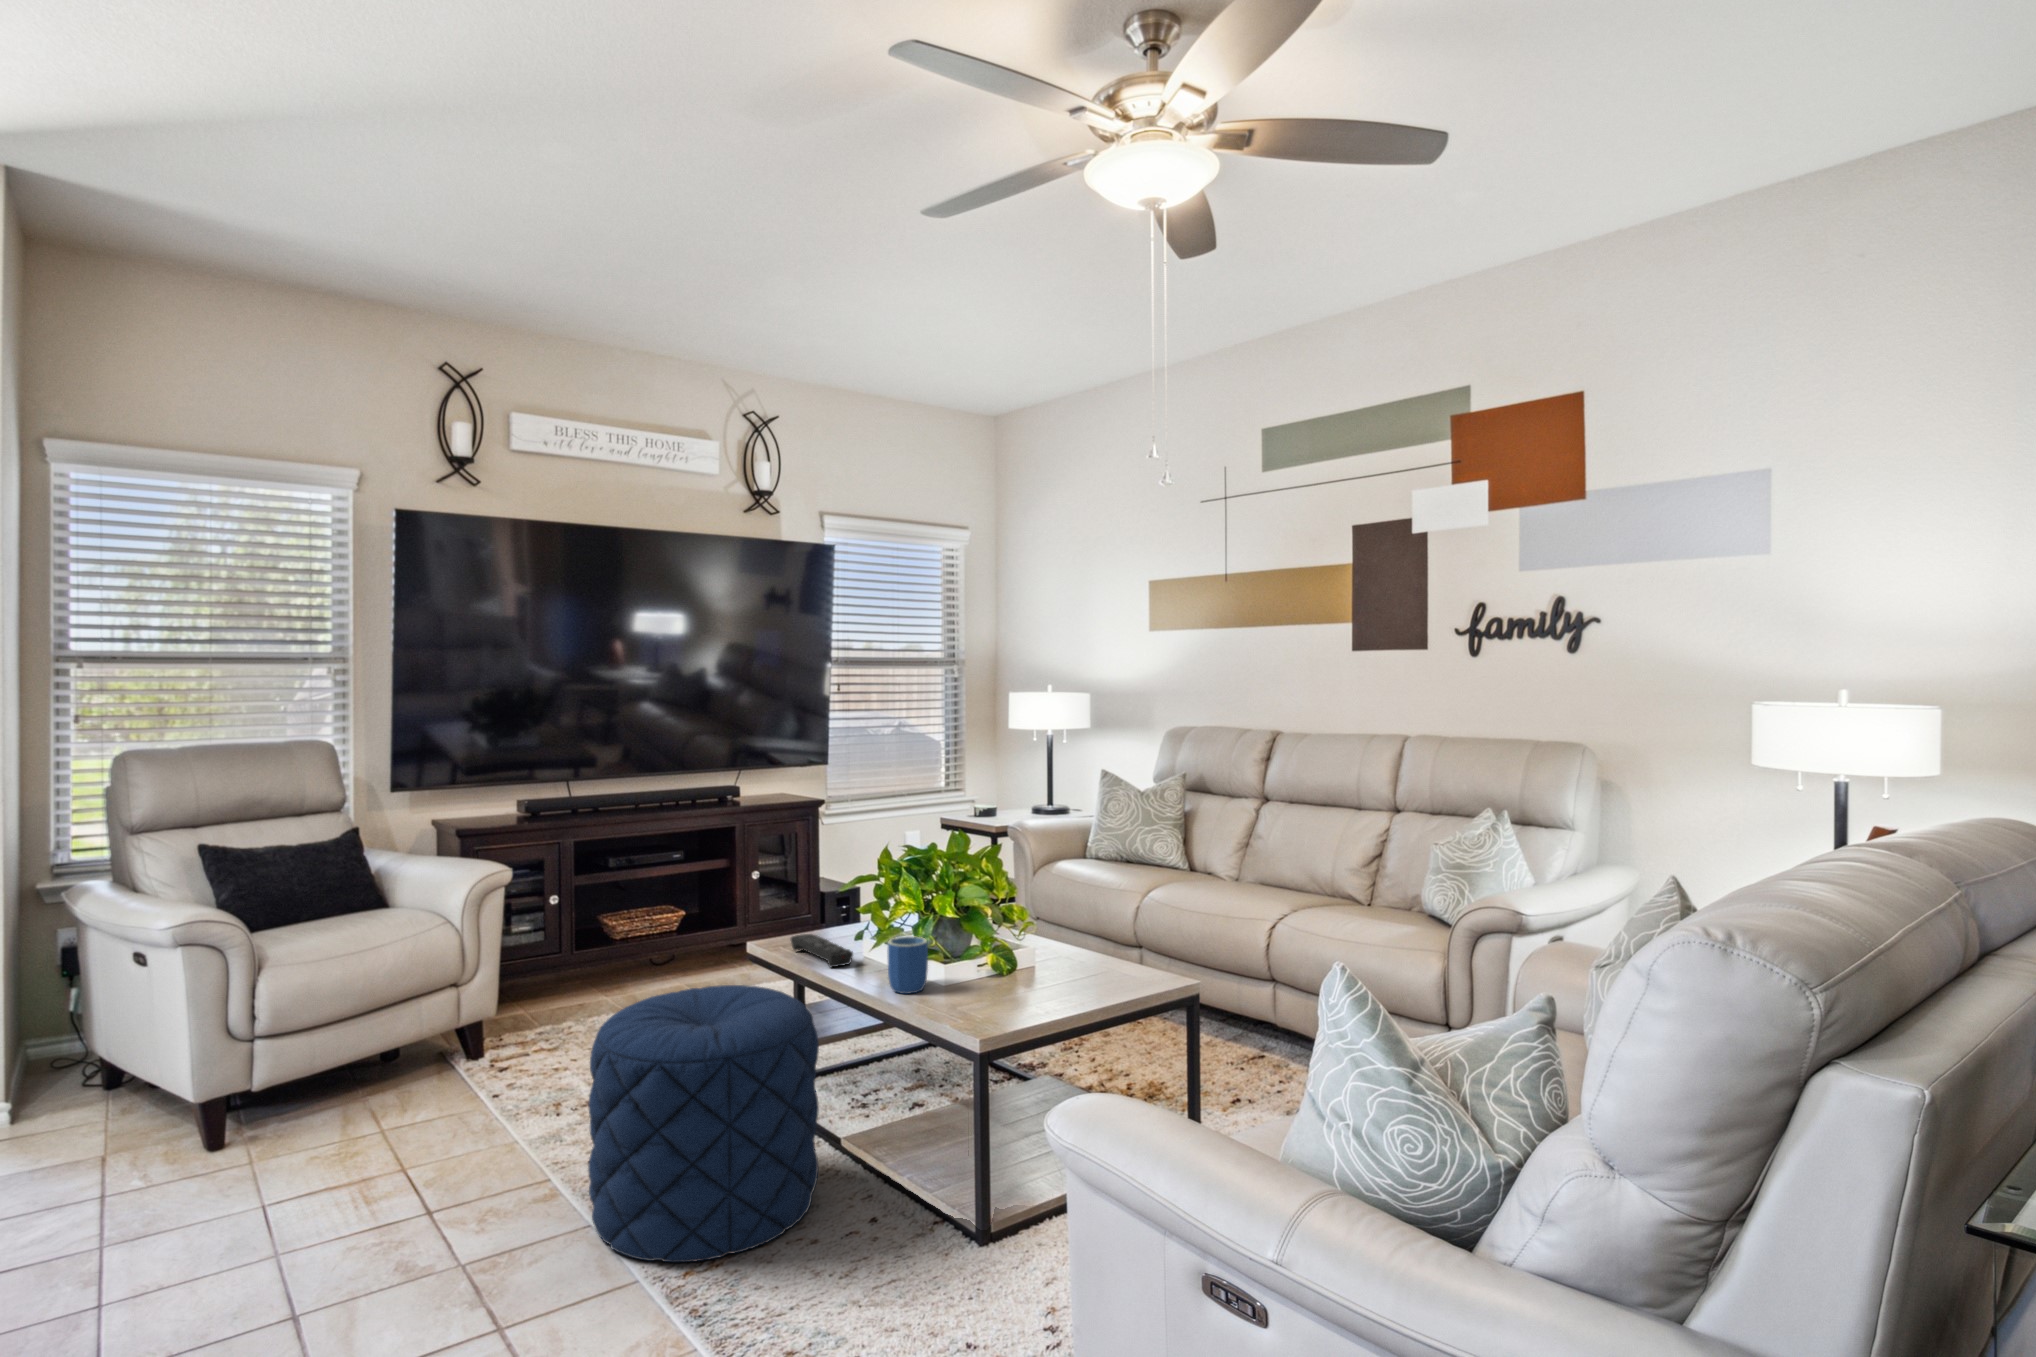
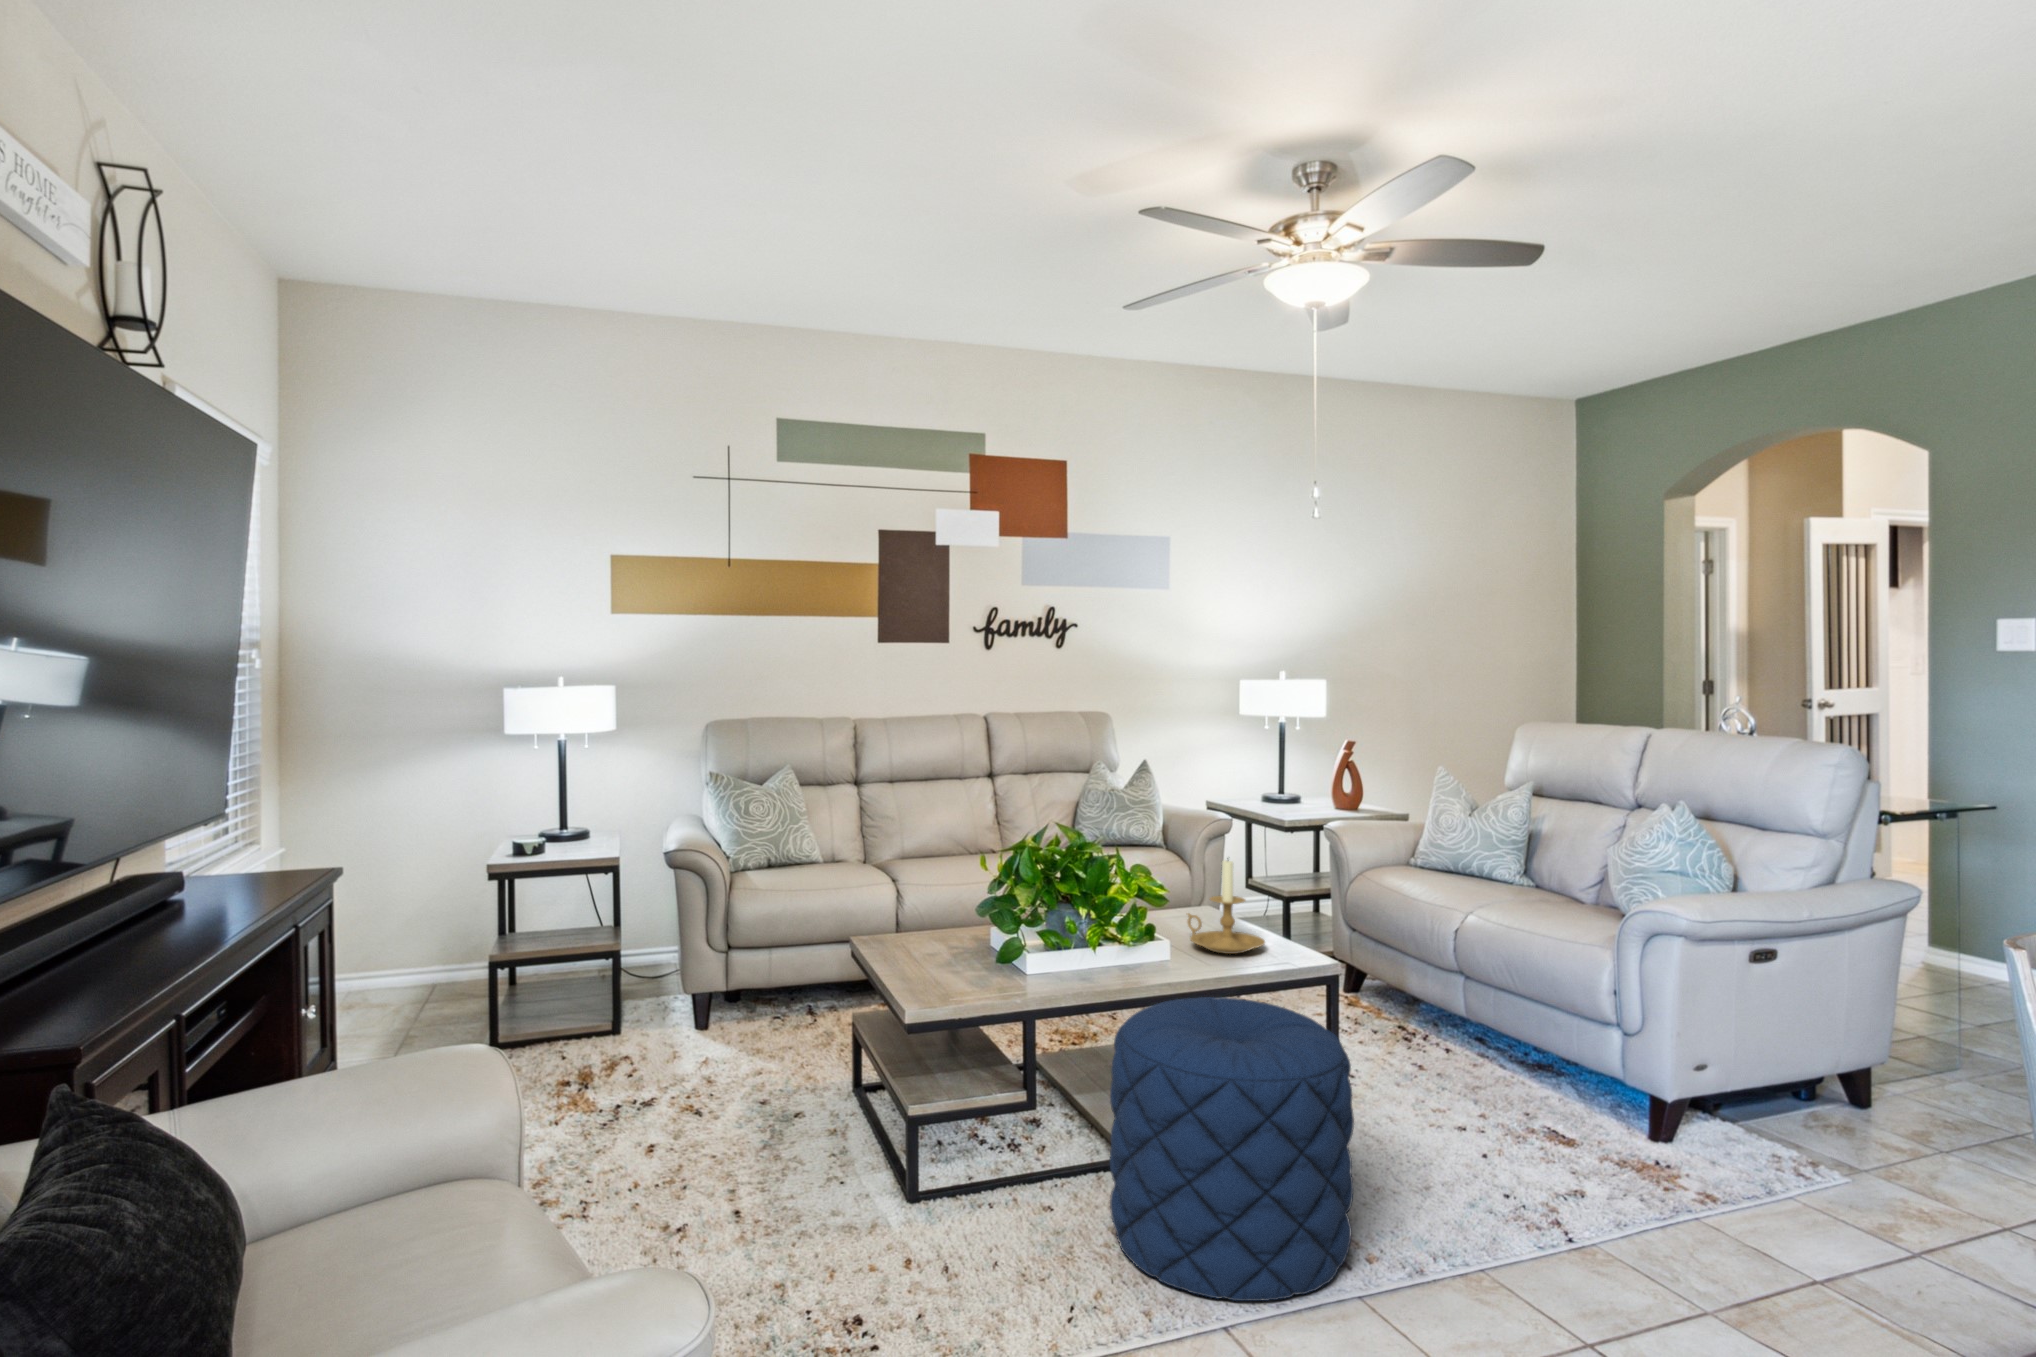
candle holder: none [968,894,1052,1004] -> present [1188,858,1265,954]
remote control: present [791,934,853,967] -> none [947,965,1061,996]
mug: present [887,936,928,994] -> none [1137,920,1189,975]

